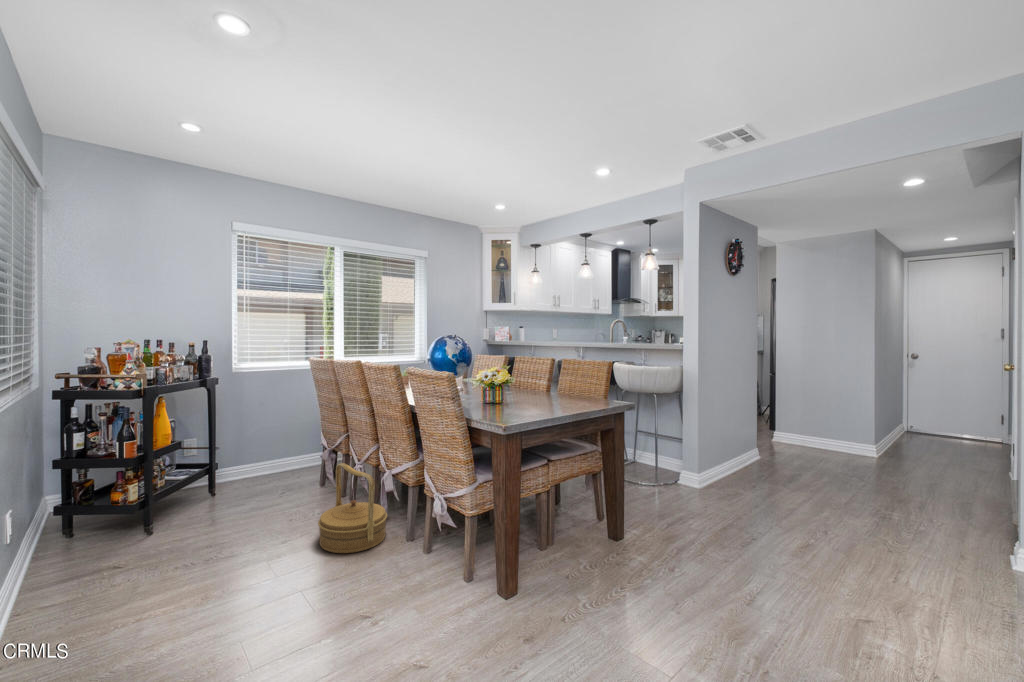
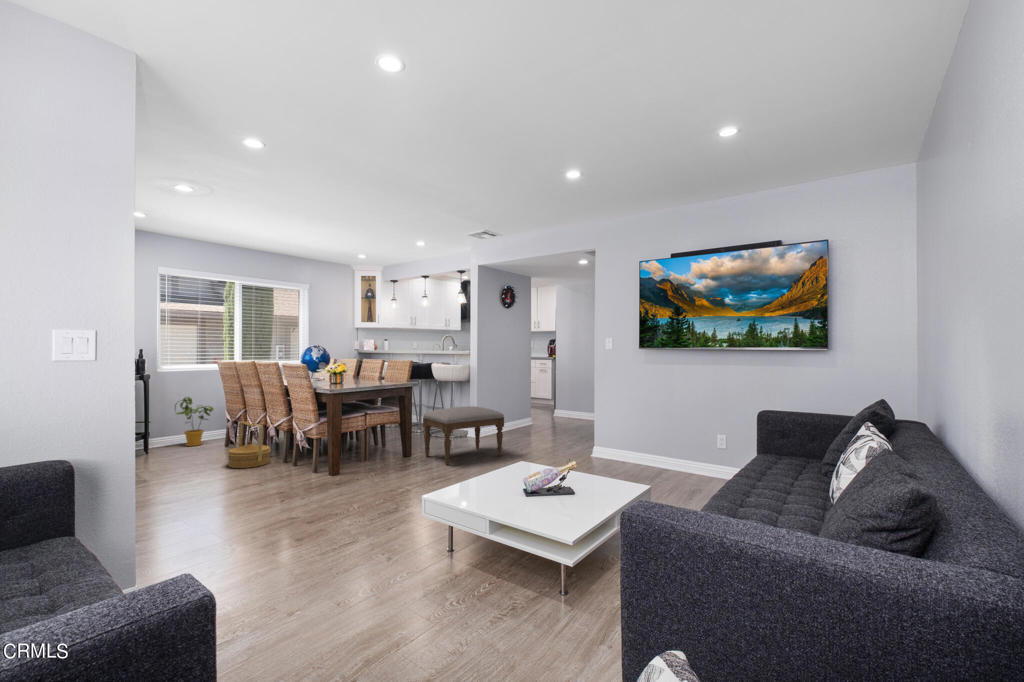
house plant: none [250,410,304,481] -> present [175,397,214,446]
ottoman: none [645,448,805,576] -> present [423,406,504,465]

